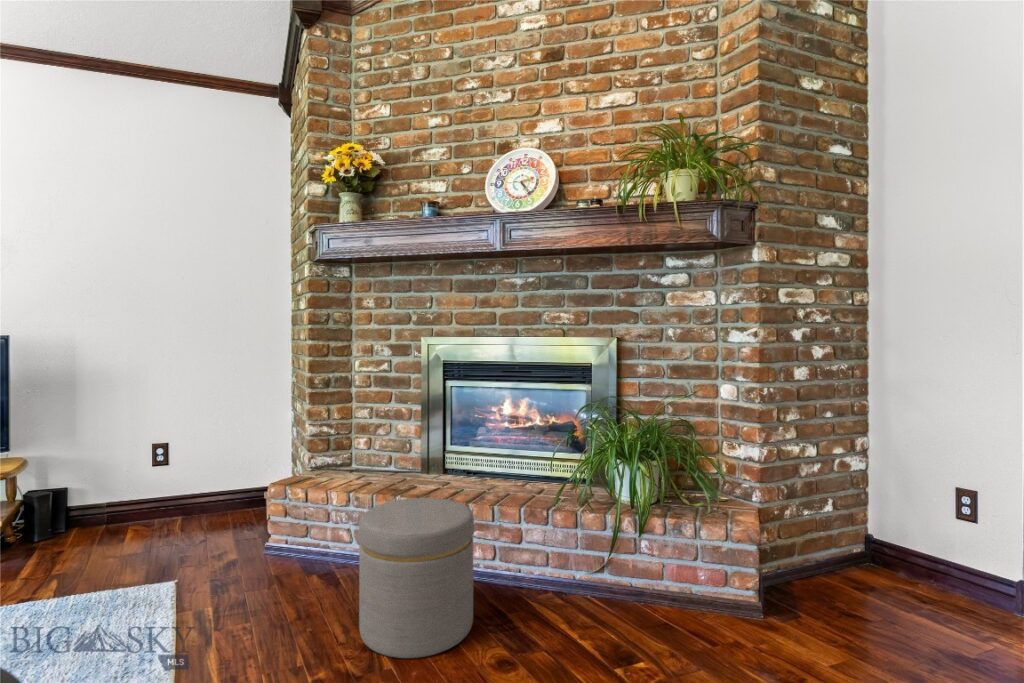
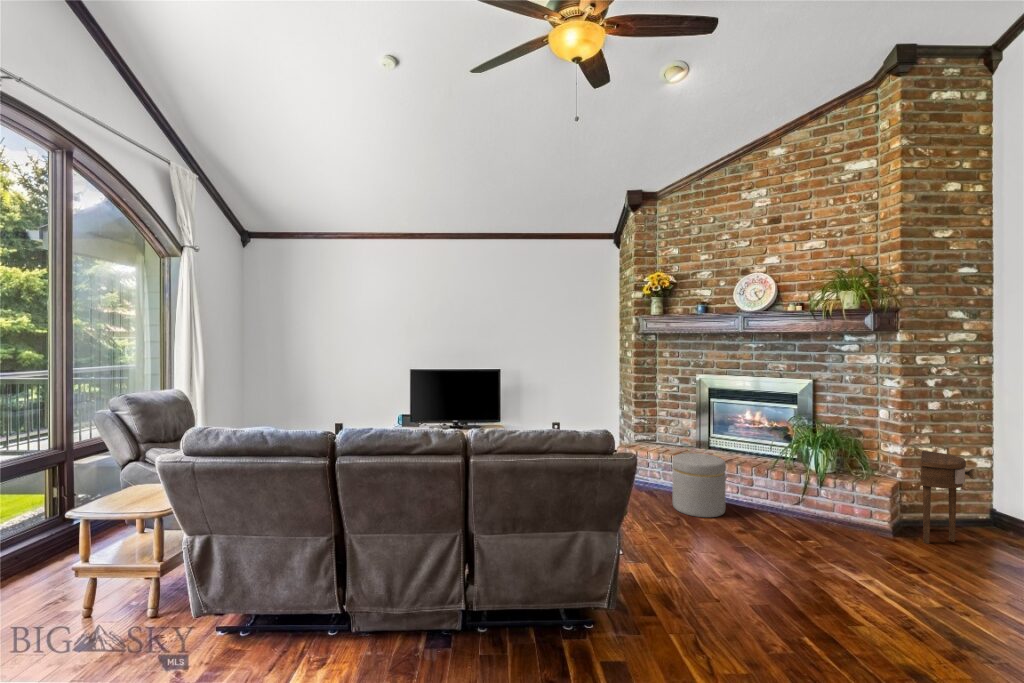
side table: none [781,449,877,625] -> present [920,451,975,544]

